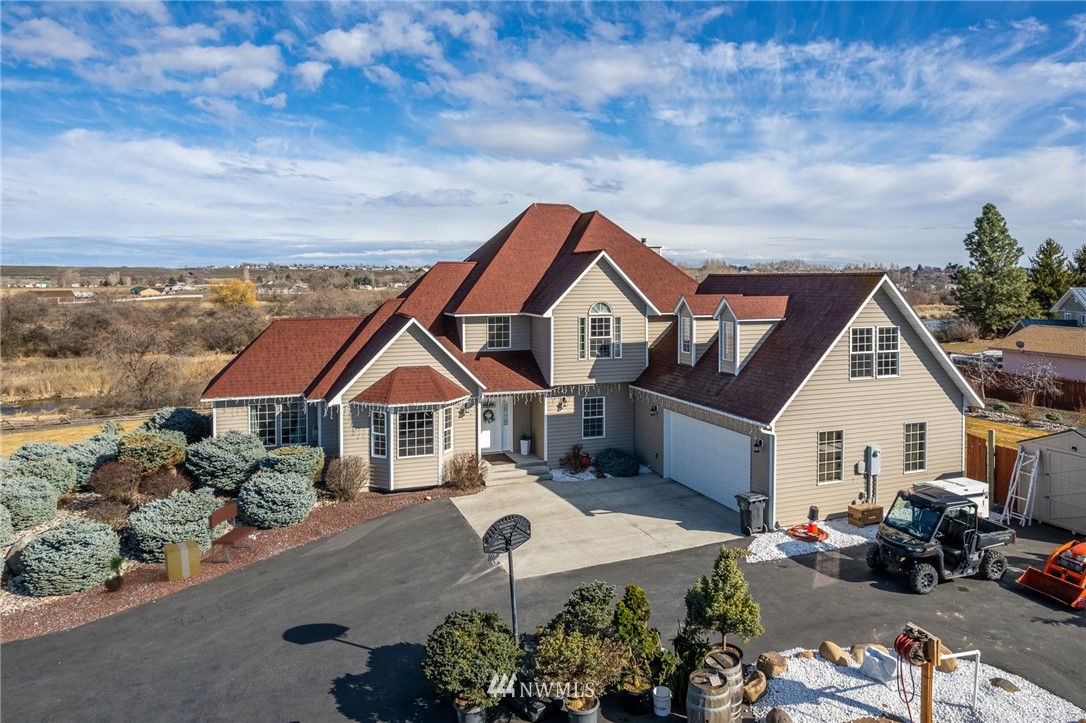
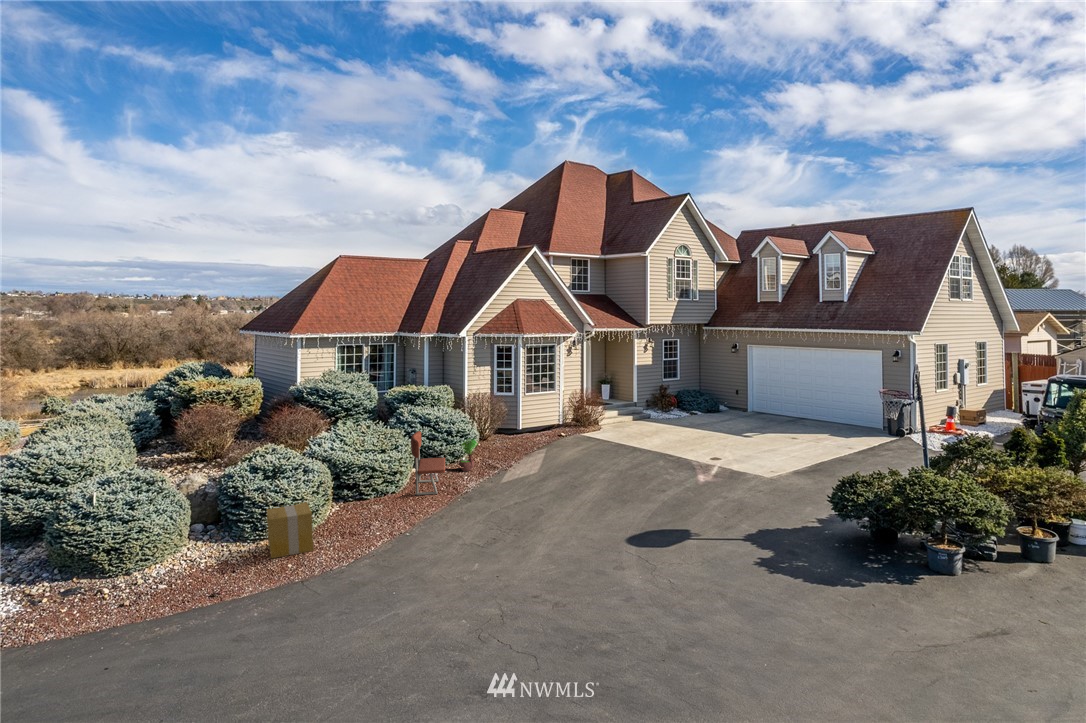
cardboard box: present [164,539,201,581] -> present [267,502,314,558]
potted tree: present [104,556,125,591] -> present [459,440,476,471]

